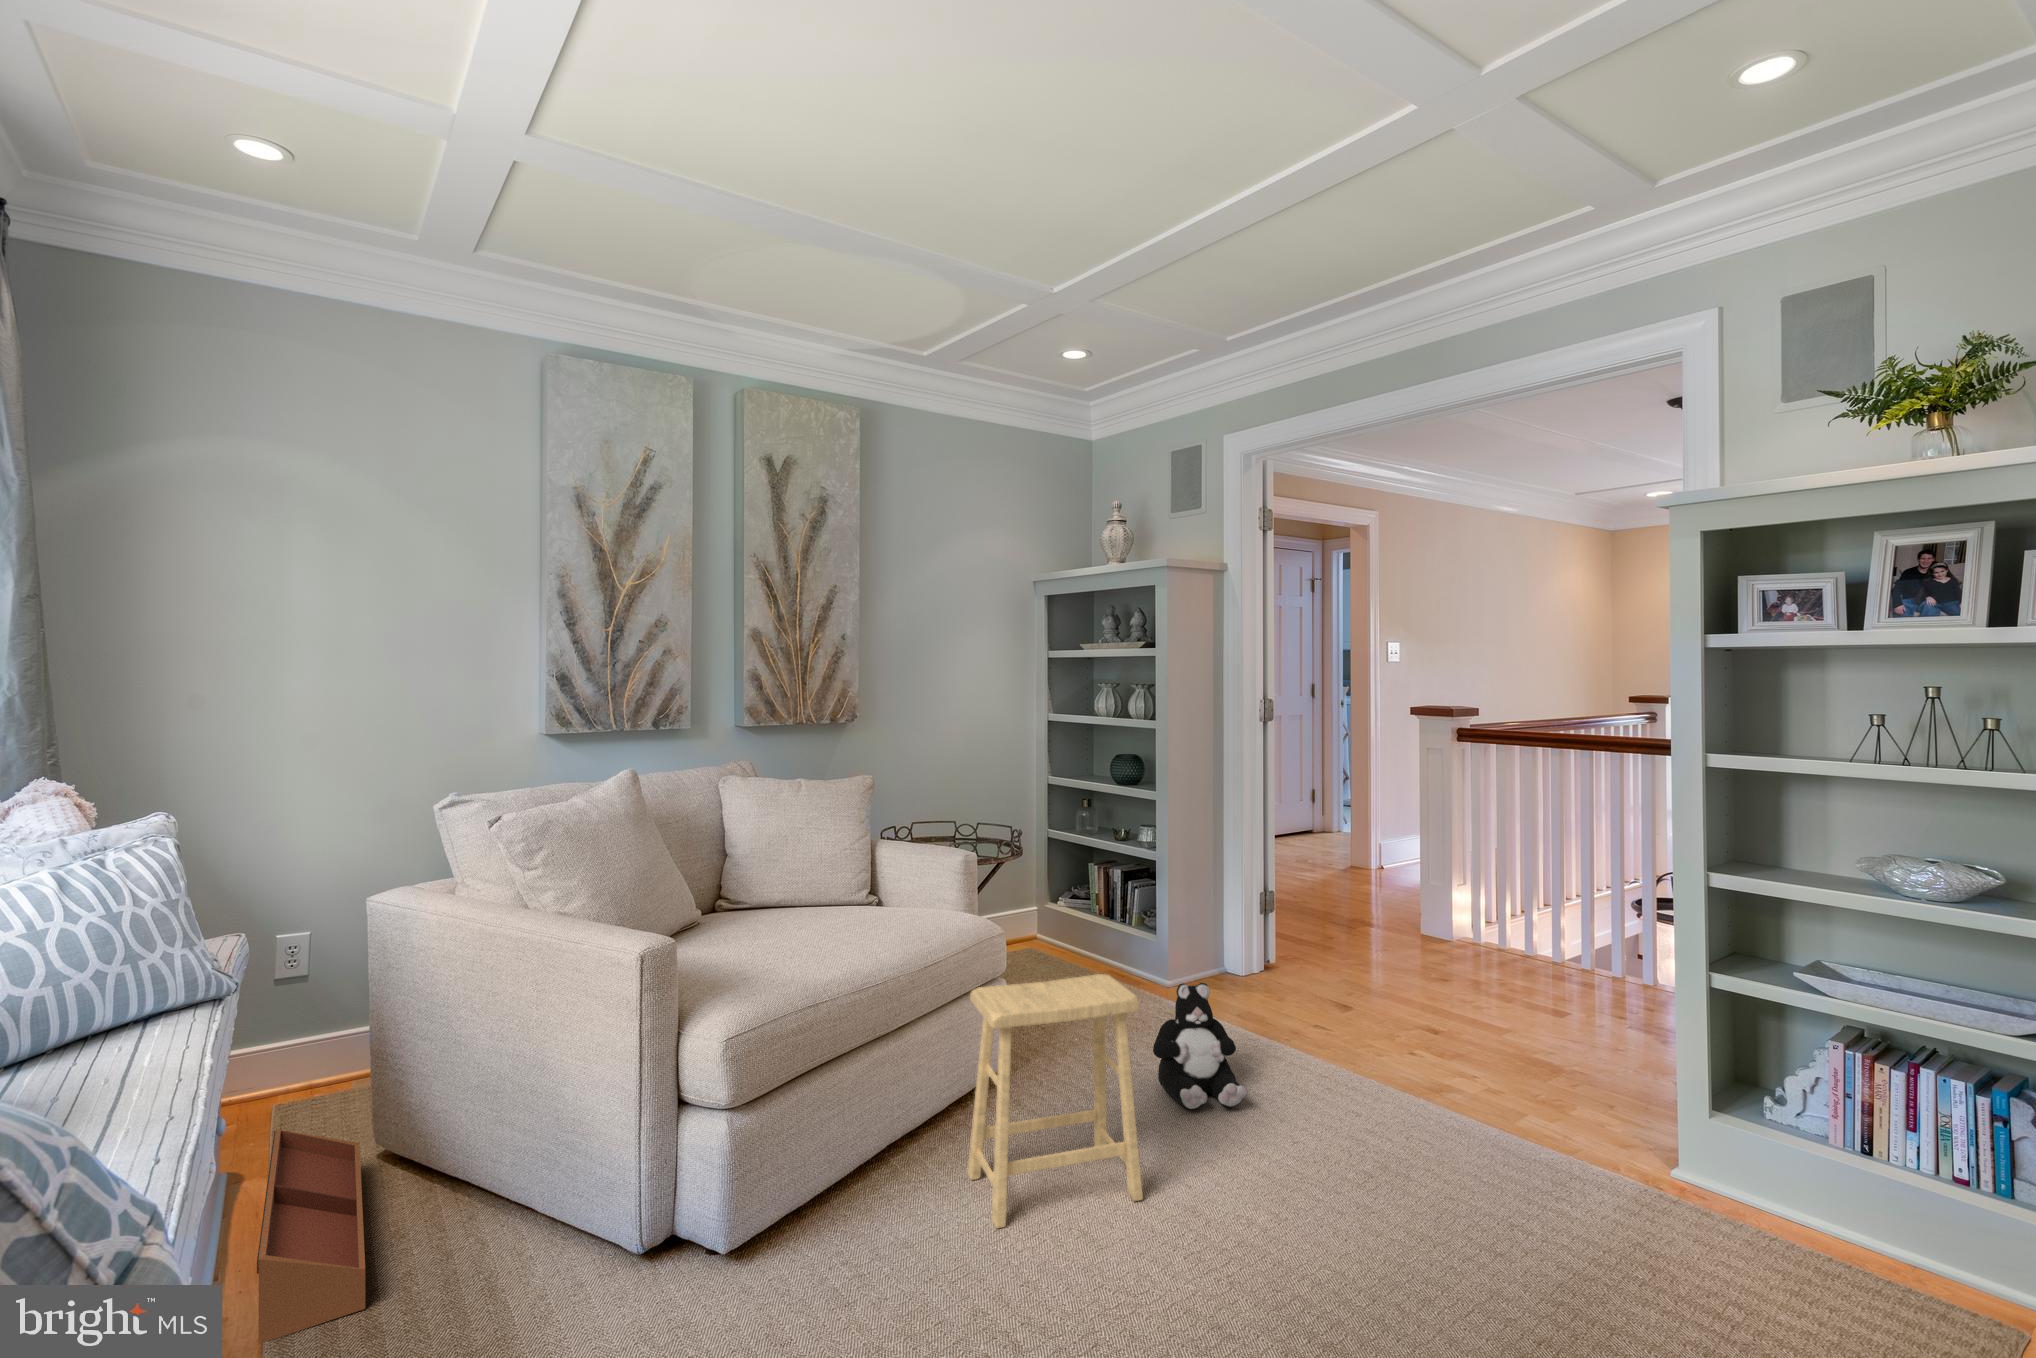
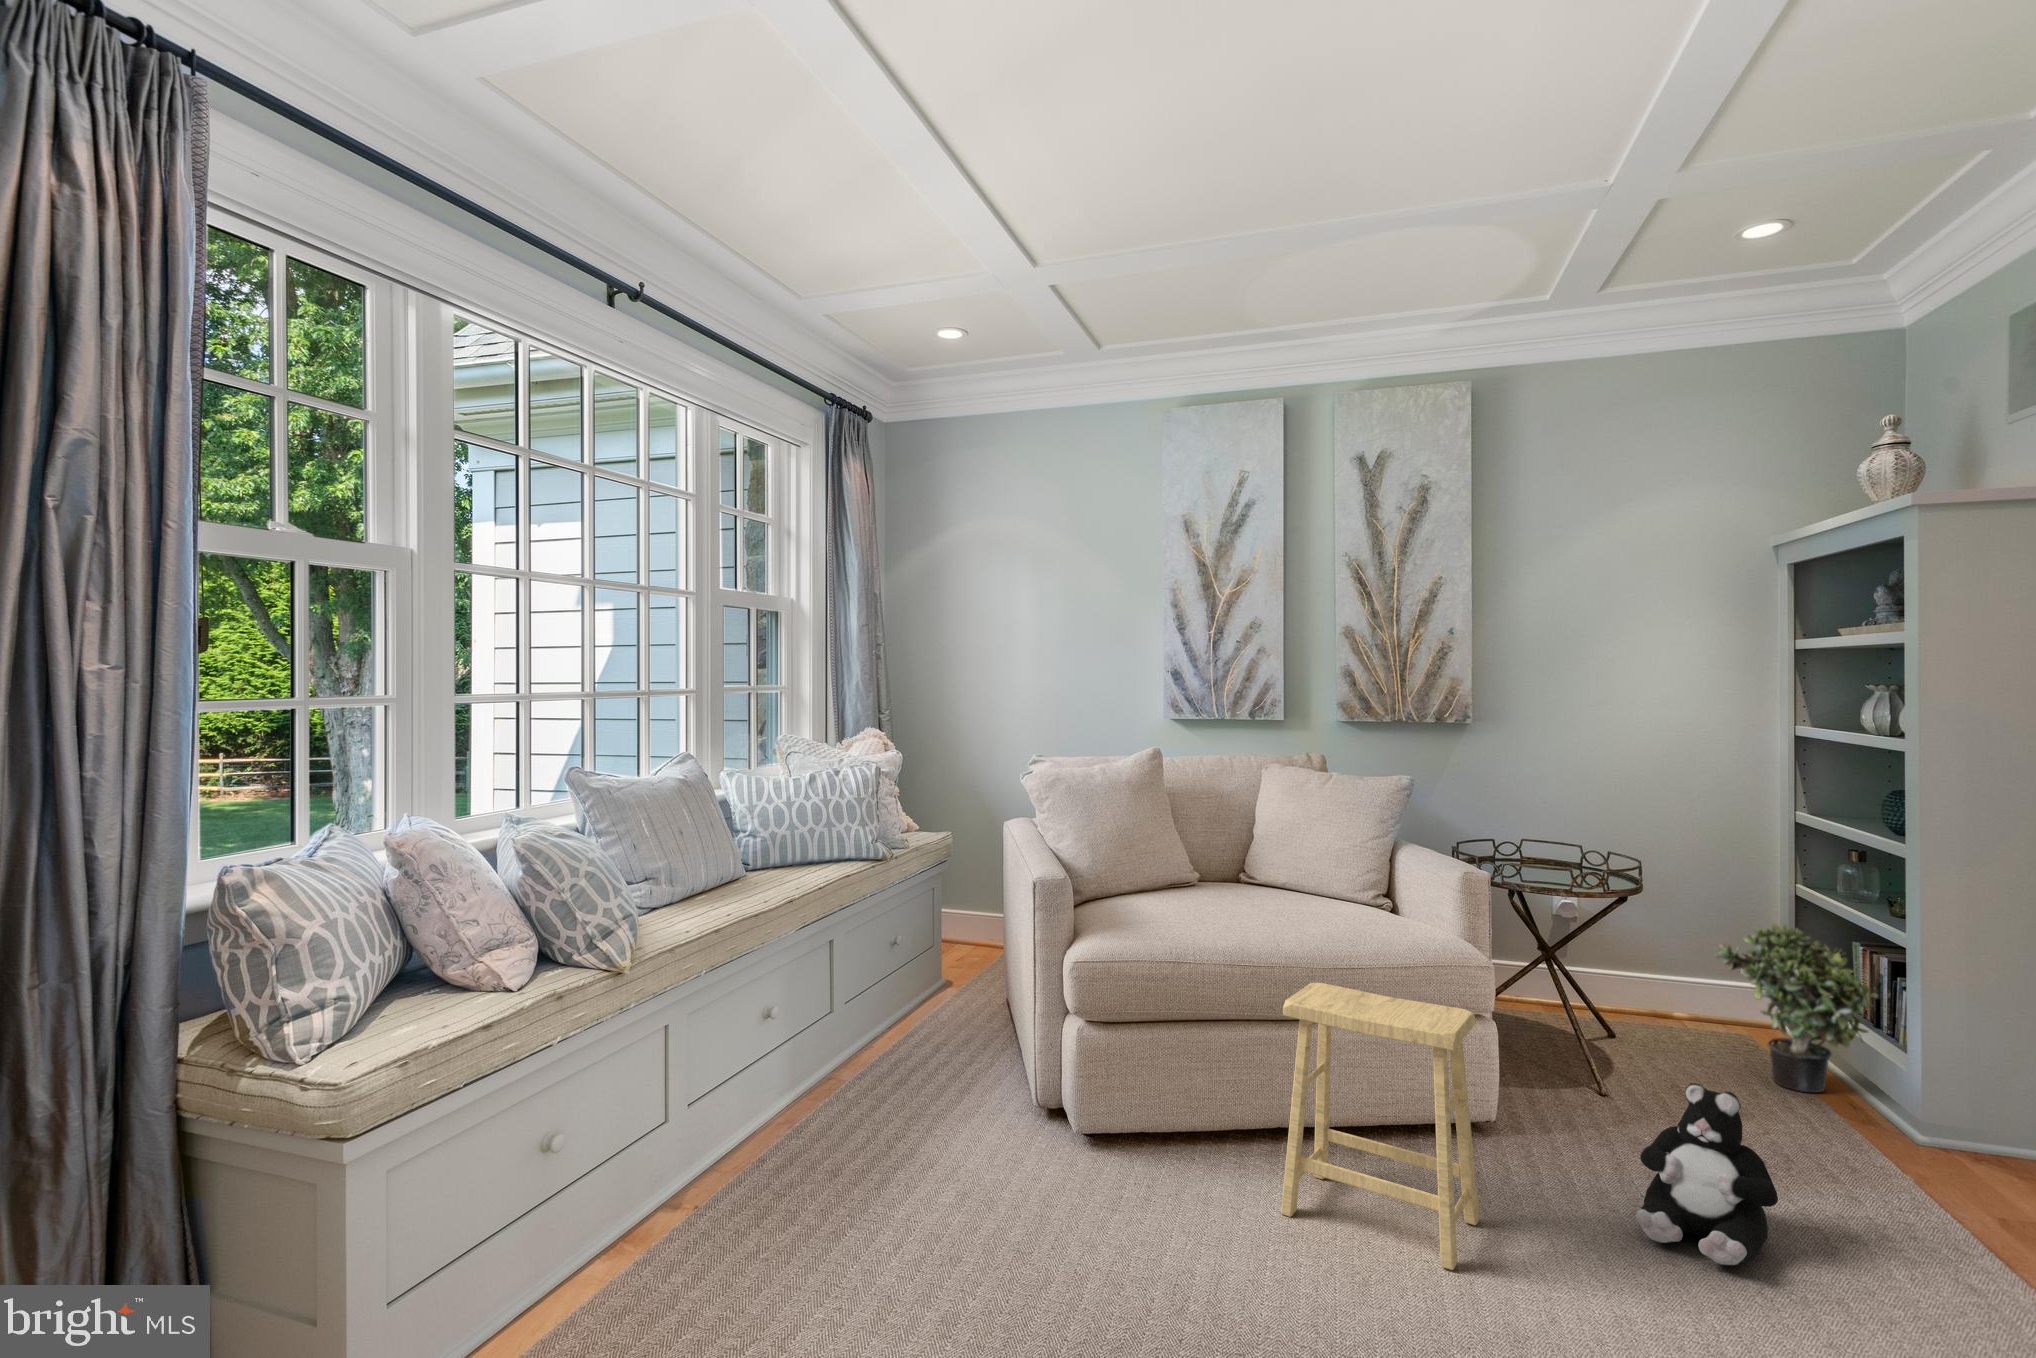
potted plant: none [1062,857,1150,973] -> present [1716,923,1878,1093]
storage bin: present [257,1129,365,1344] -> none [862,959,978,1066]

